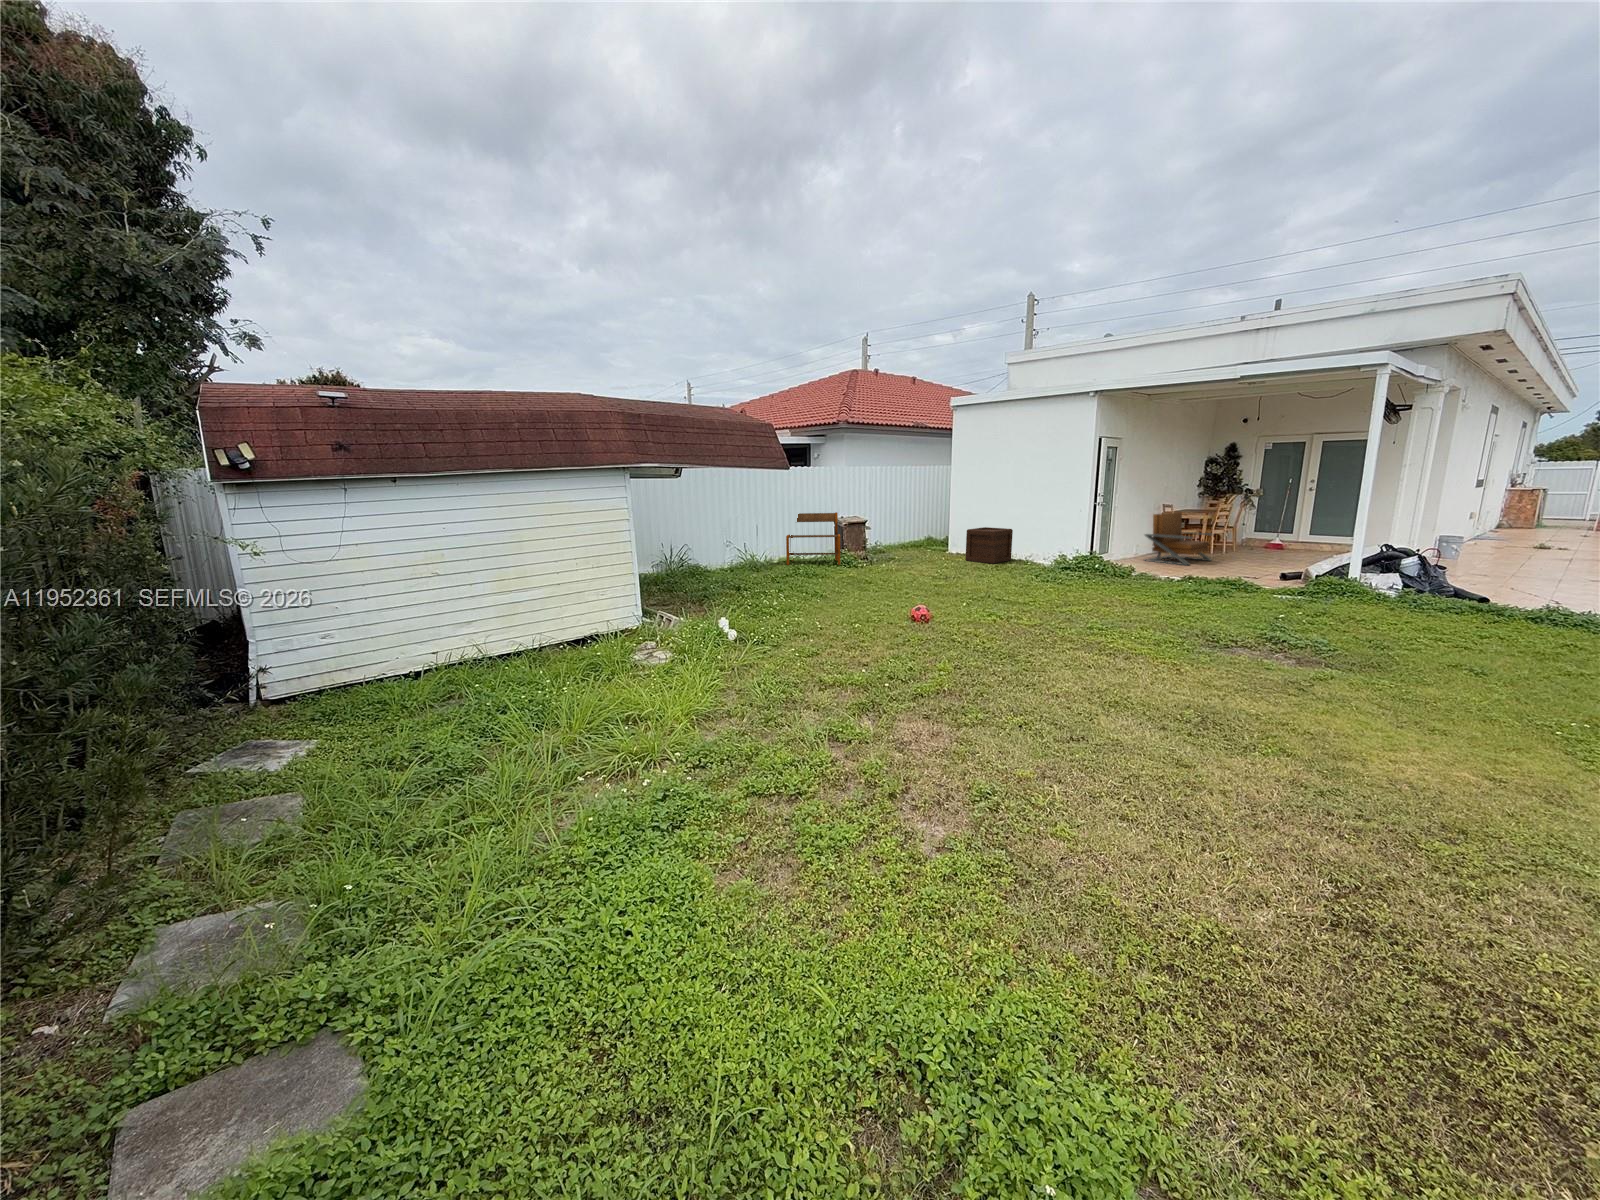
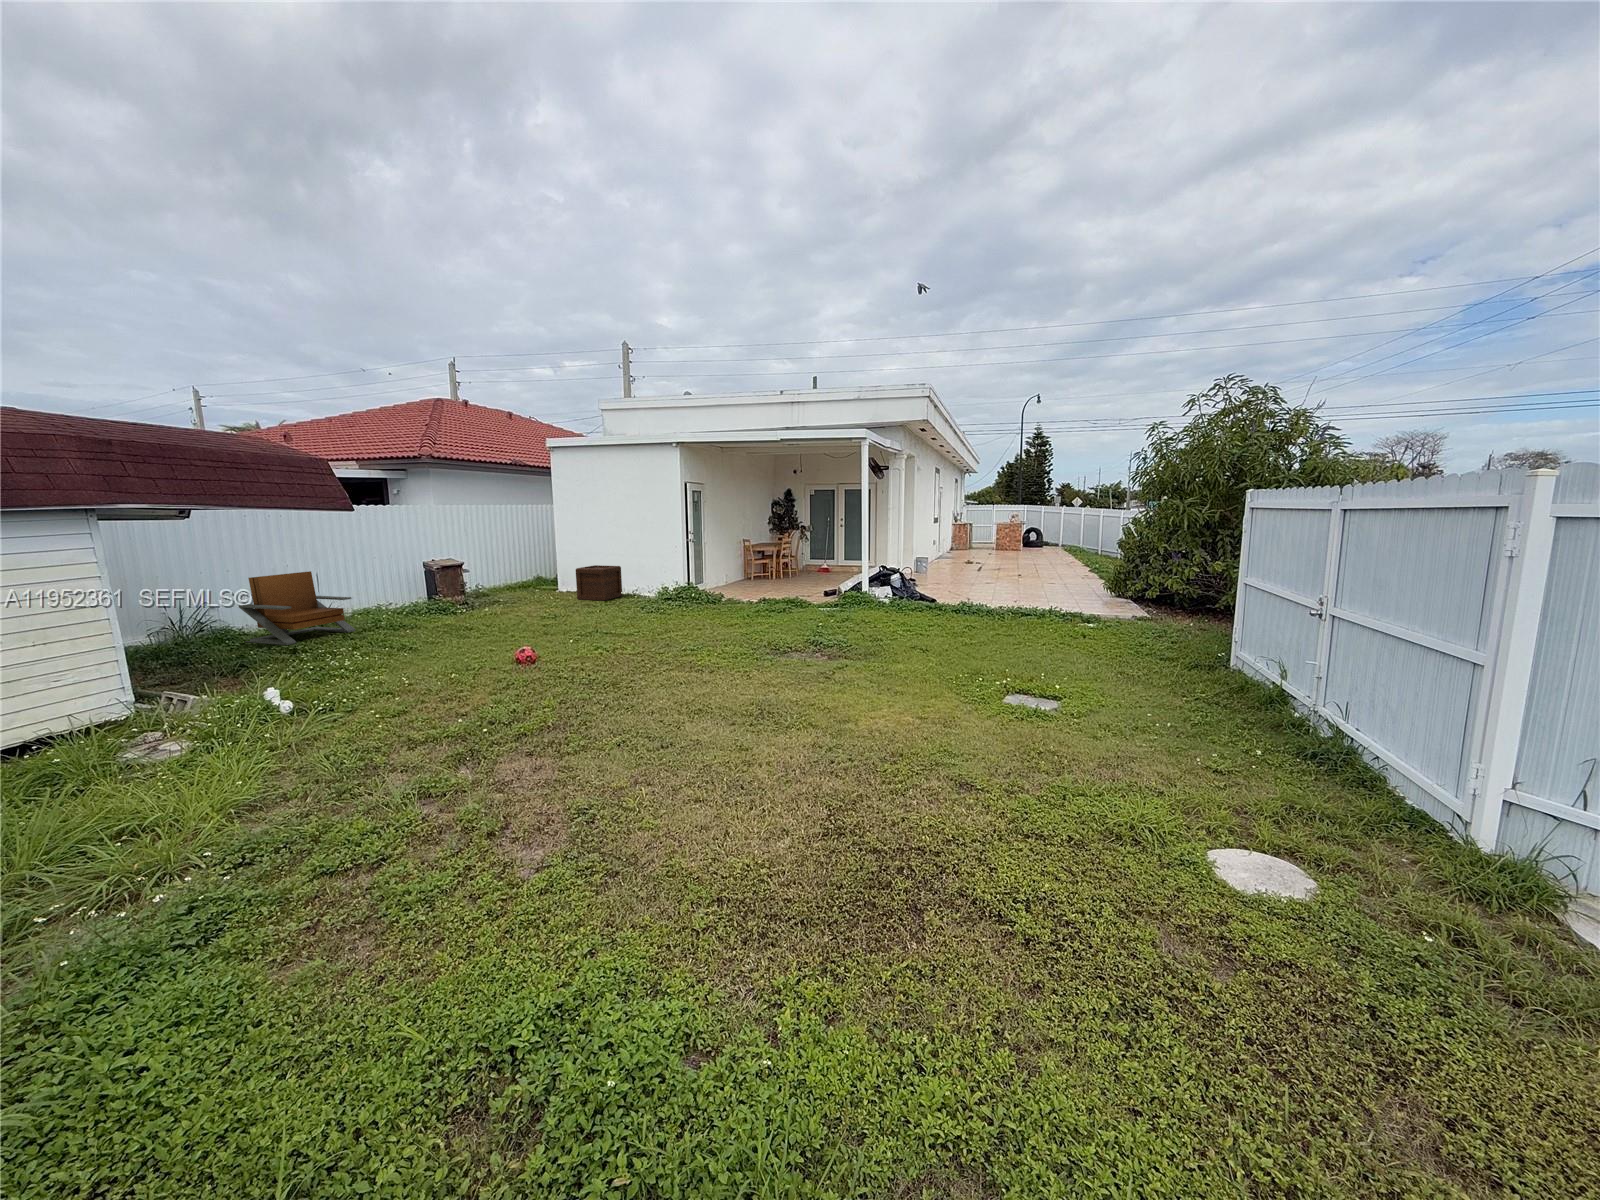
bench: present [786,512,840,565] -> none [356,556,433,620]
lounge chair: present [1144,512,1212,565] -> present [239,571,355,645]

